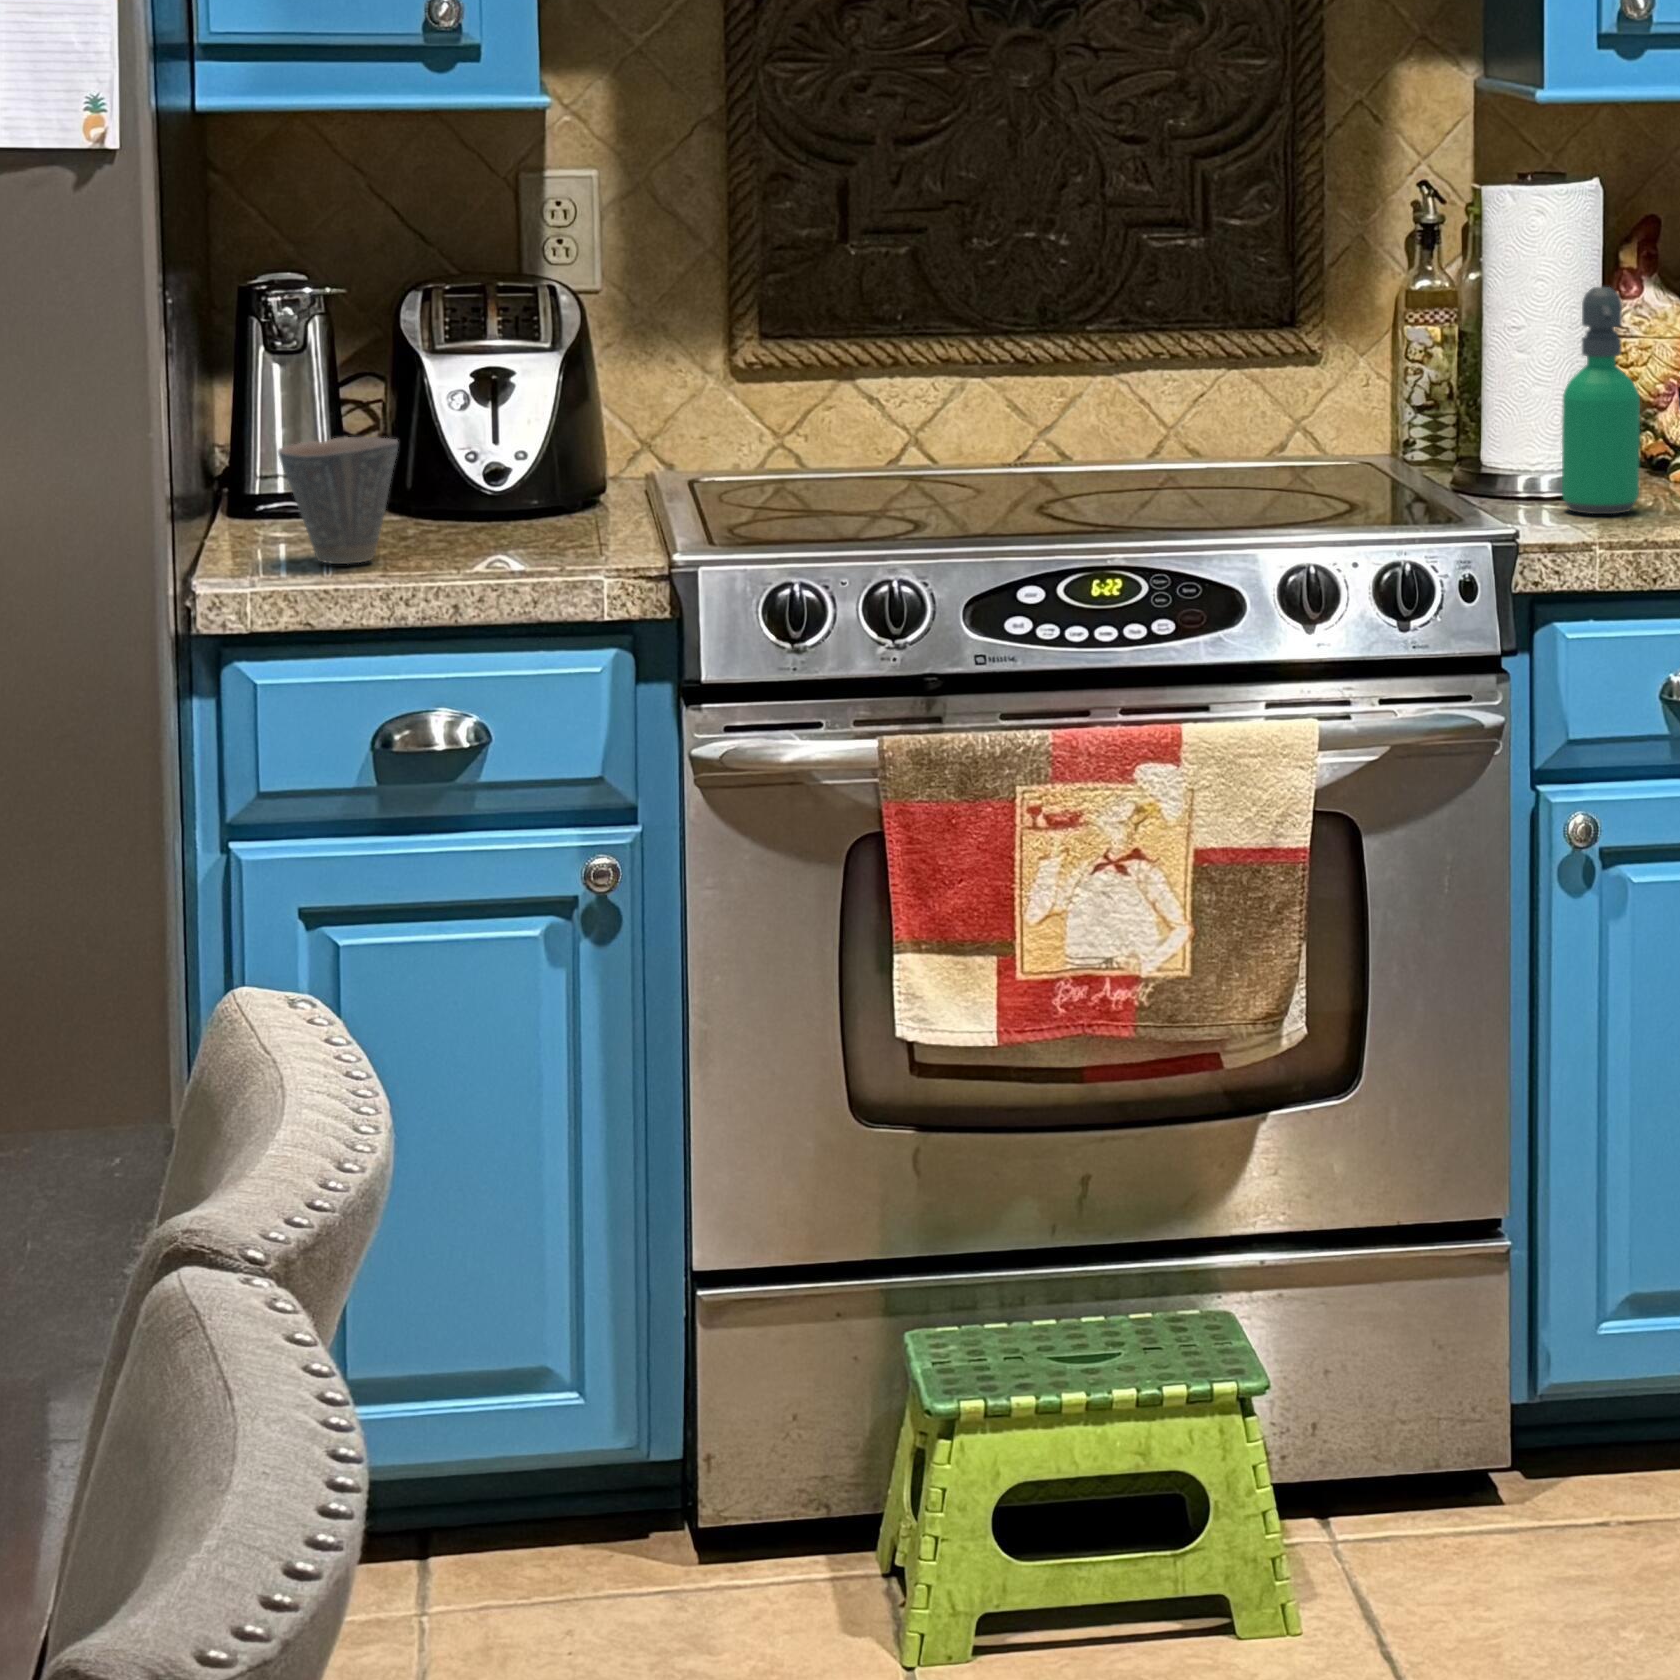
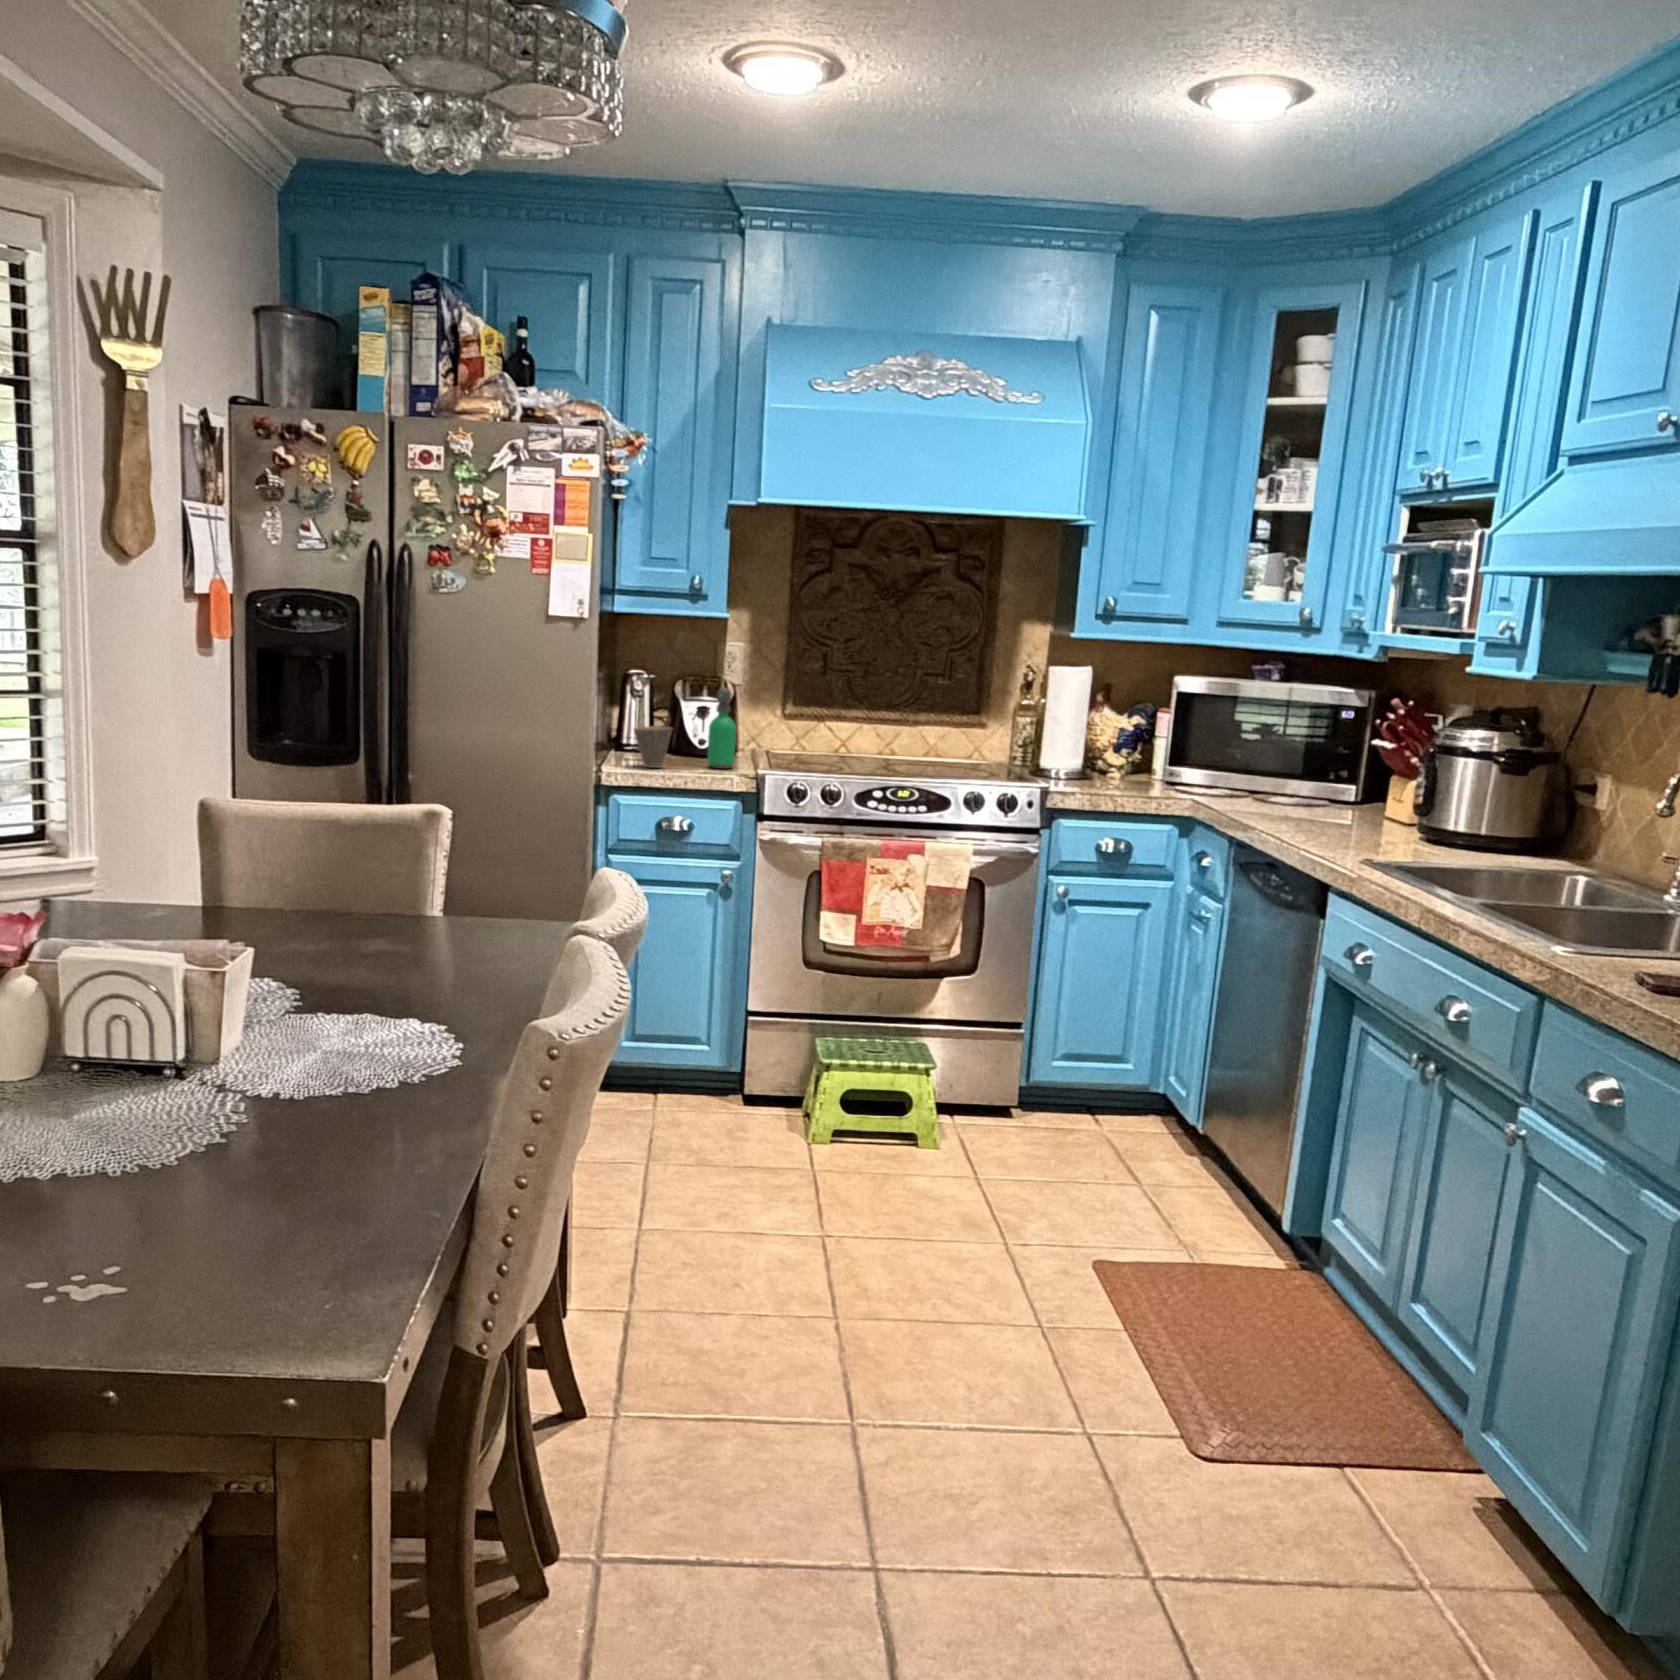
soap dispenser: present [1562,287,1640,514] -> present [707,688,736,769]

